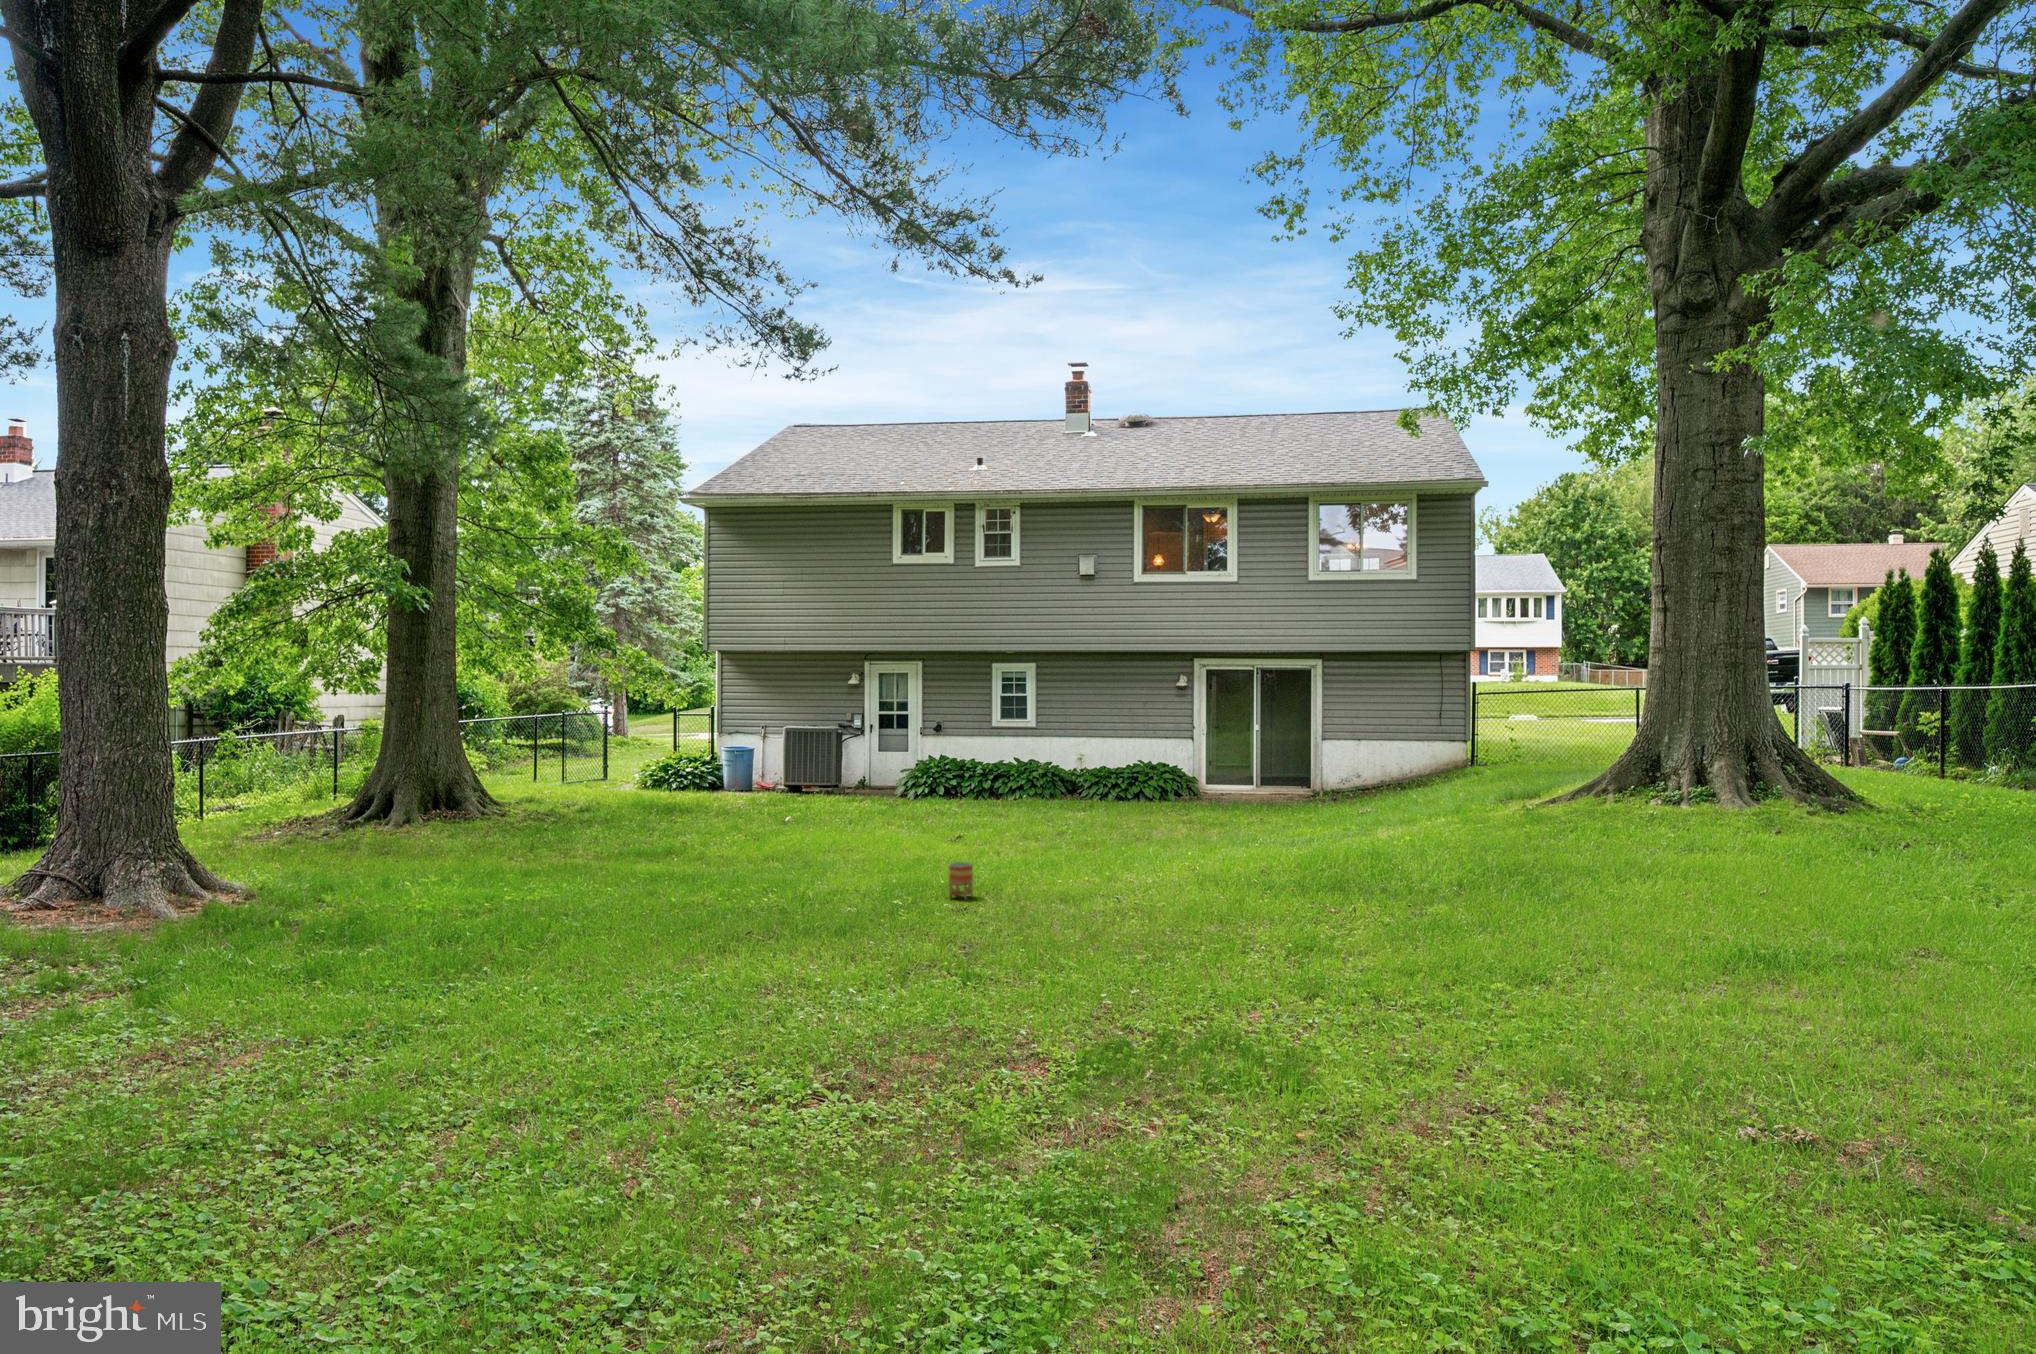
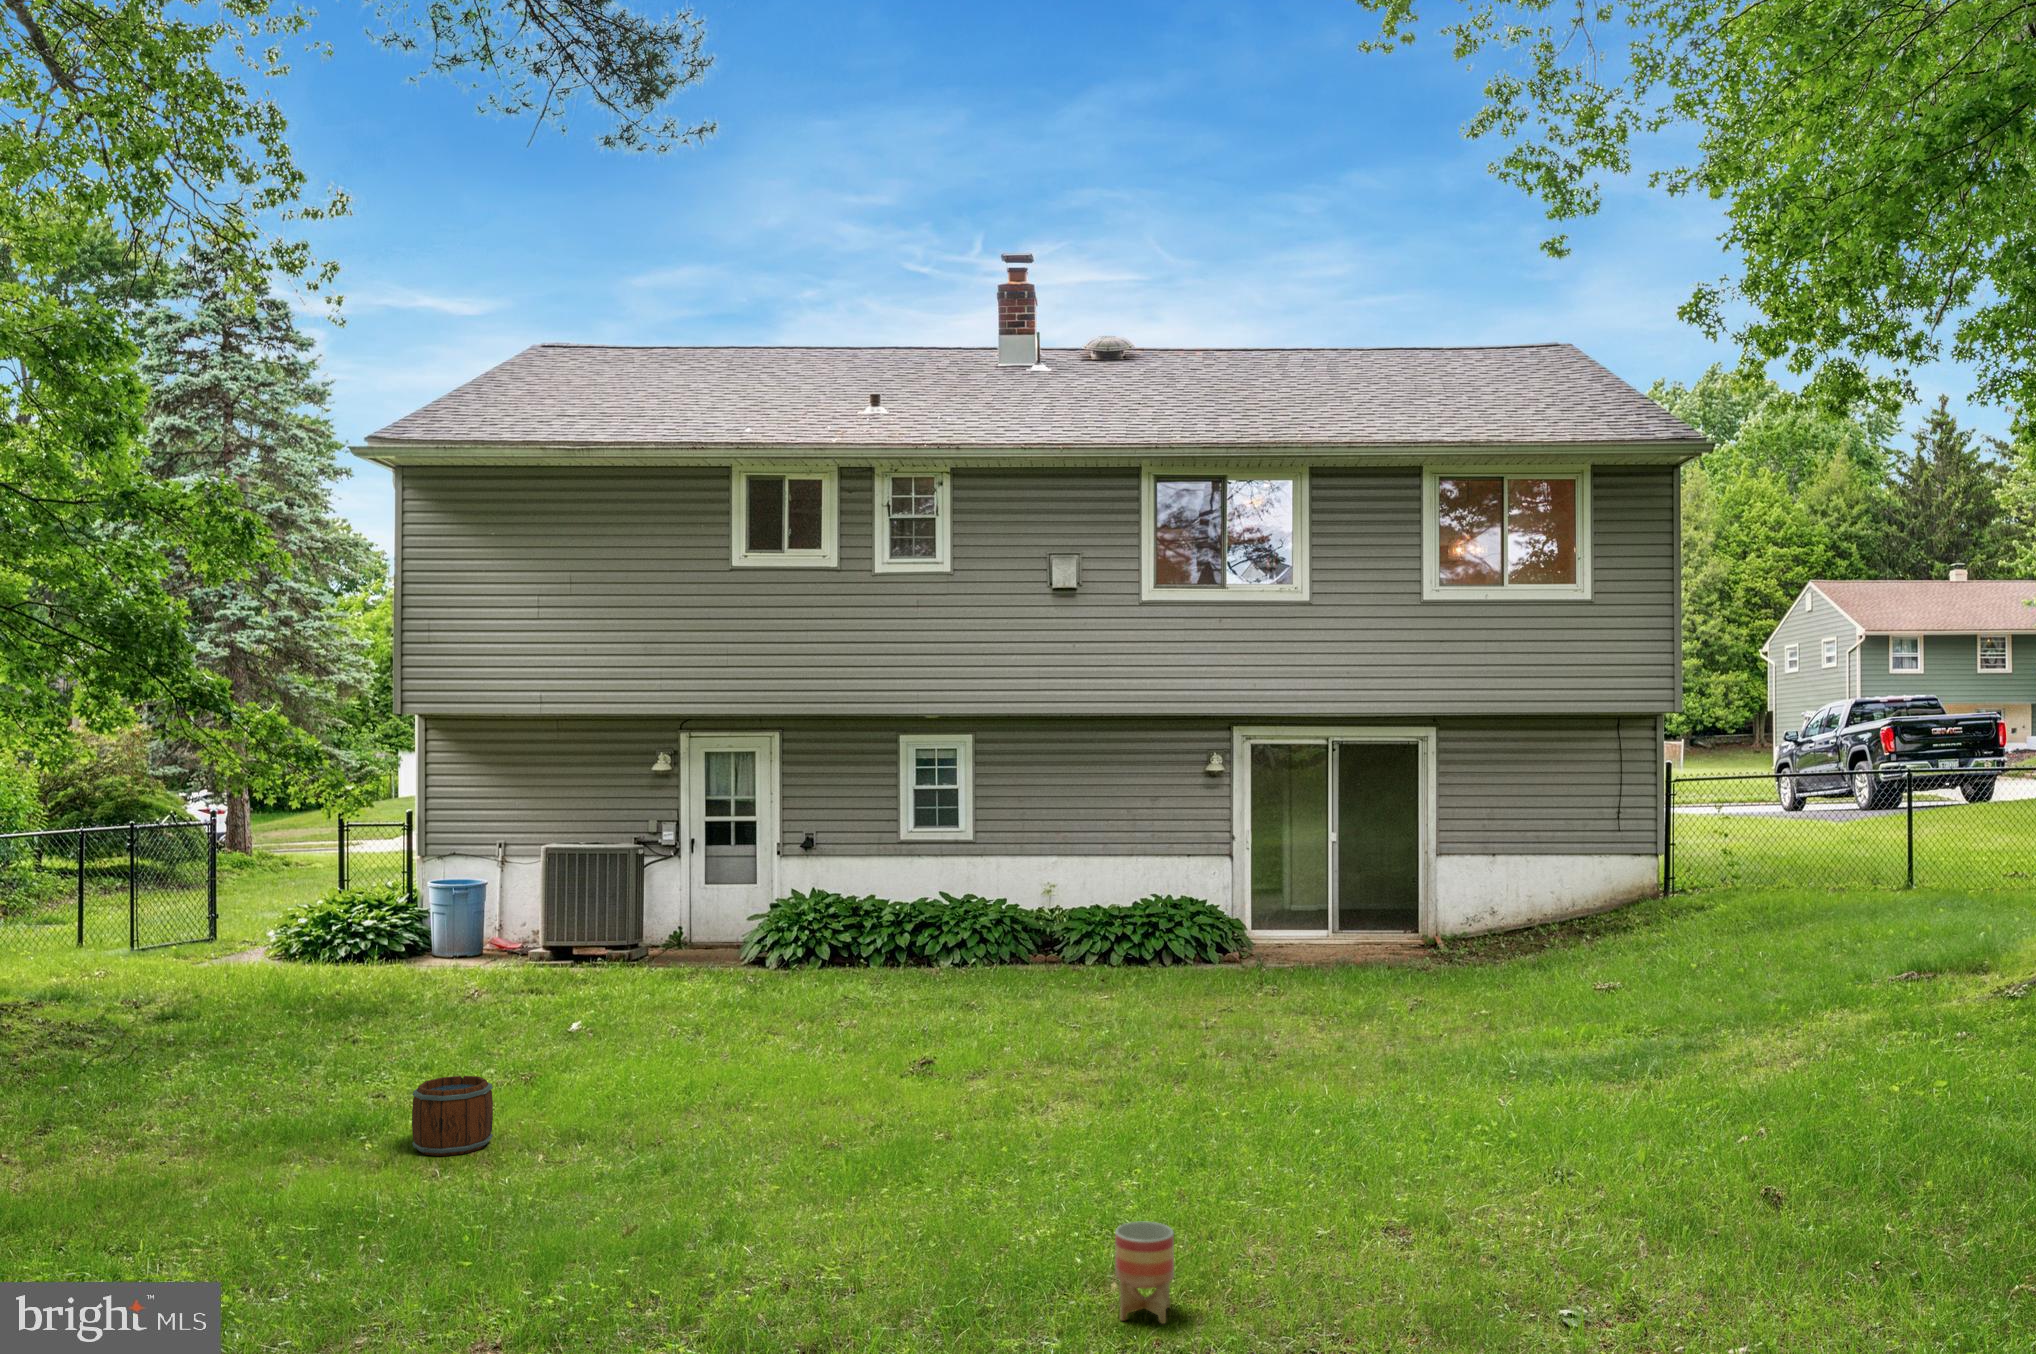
bucket: none [689,818,725,851] -> present [412,1076,493,1156]

